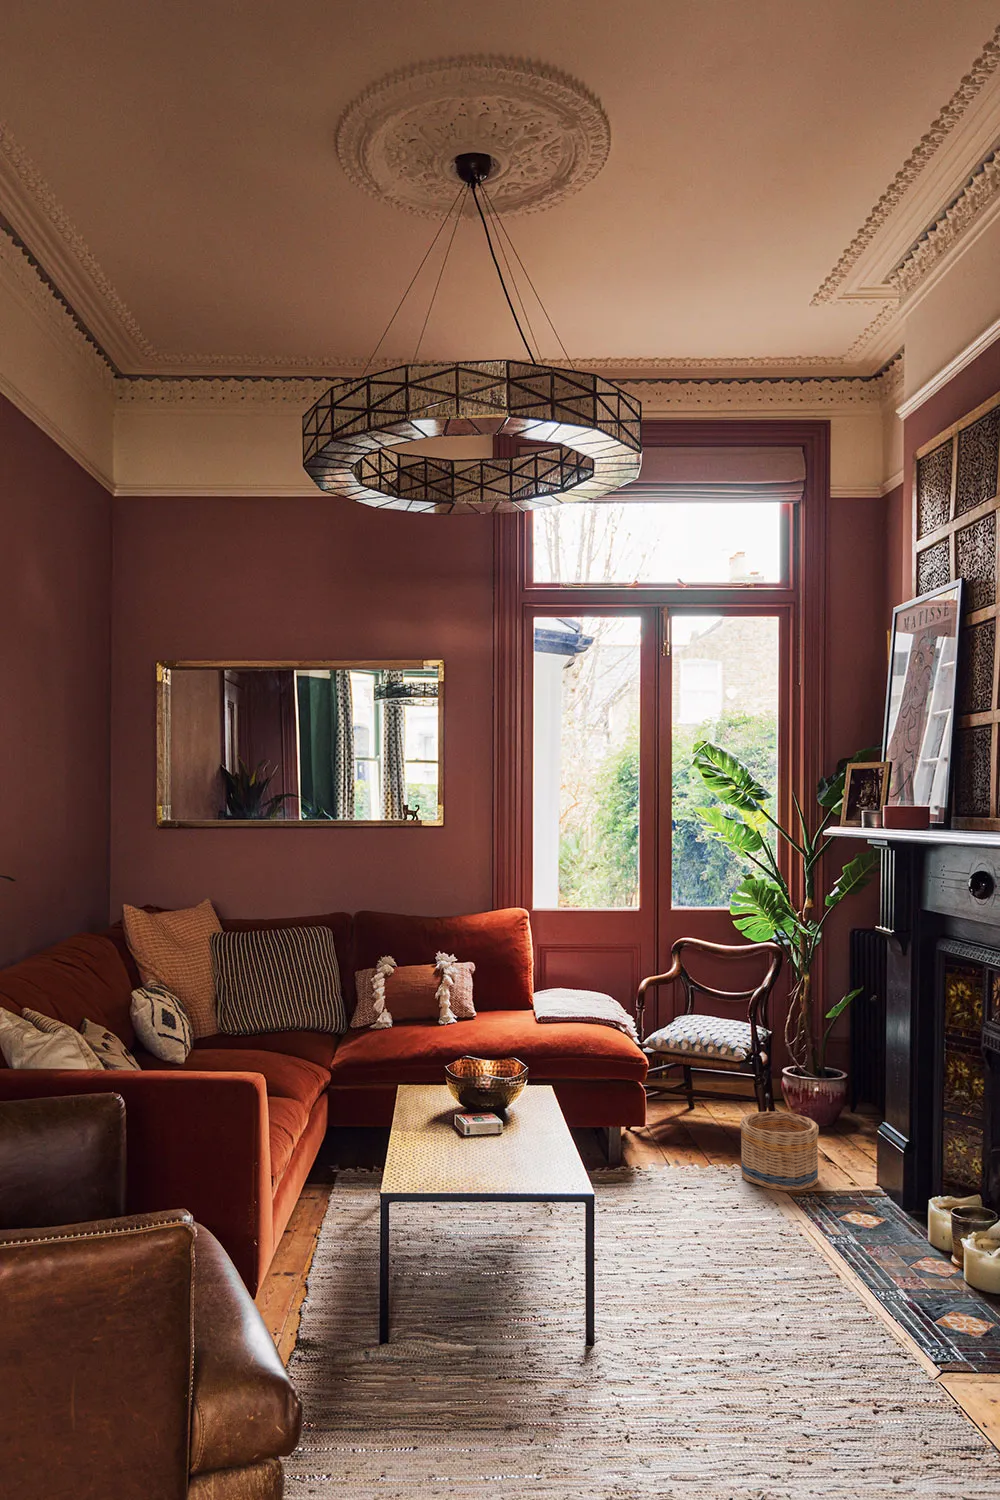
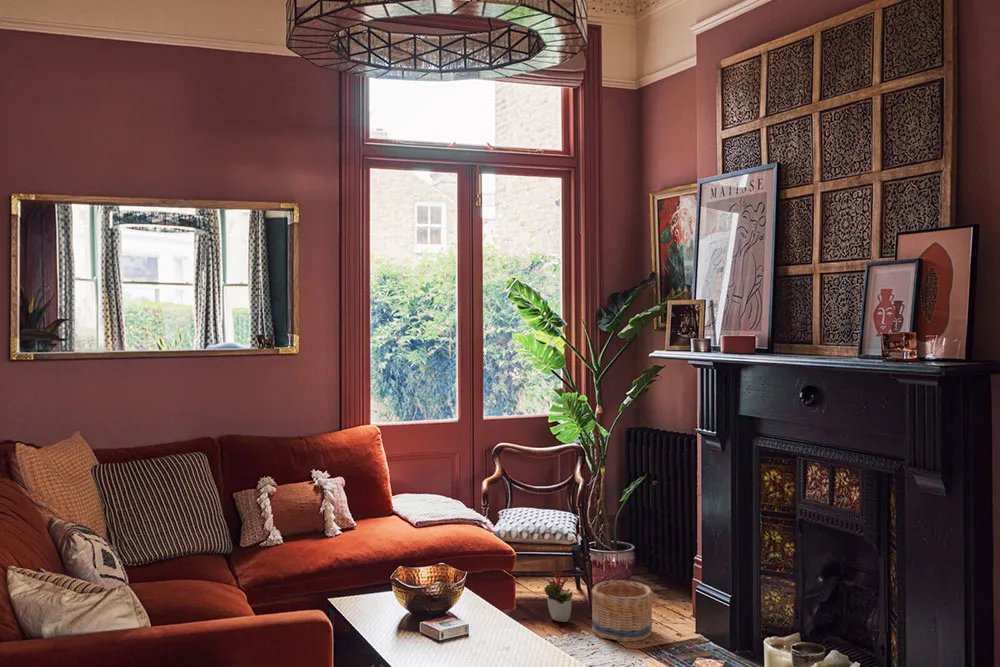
decorative plant: none [694,1091,726,1158] -> present [544,569,572,622]

